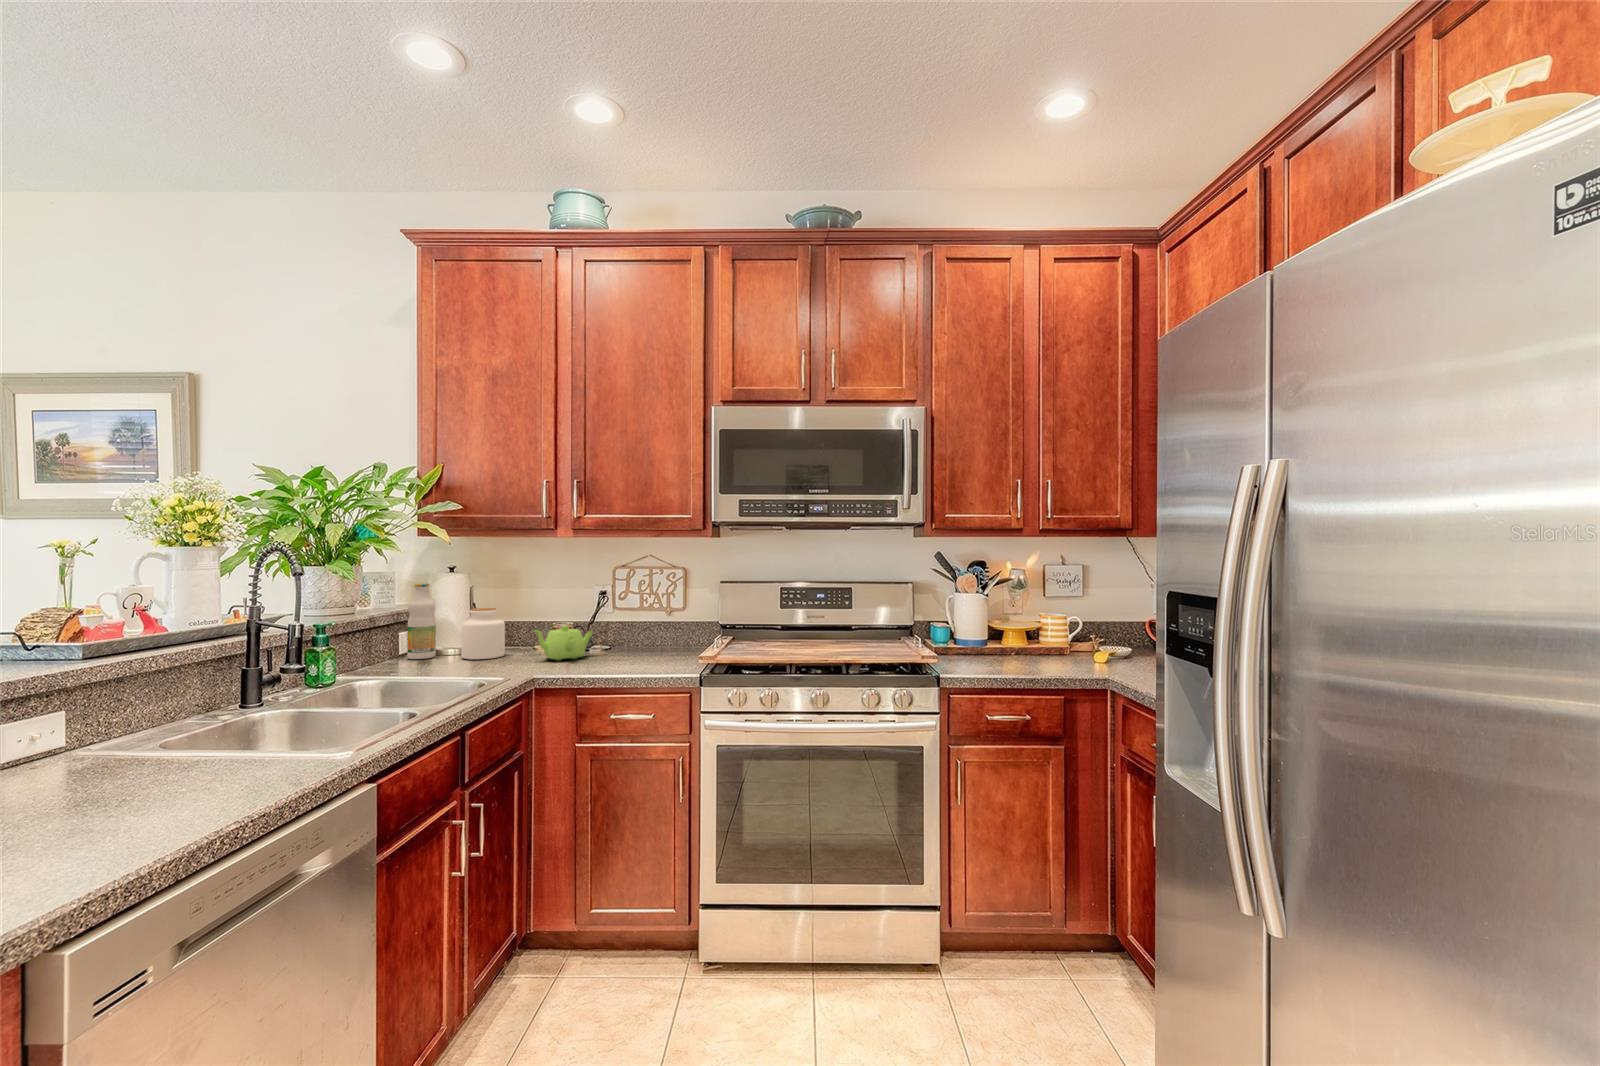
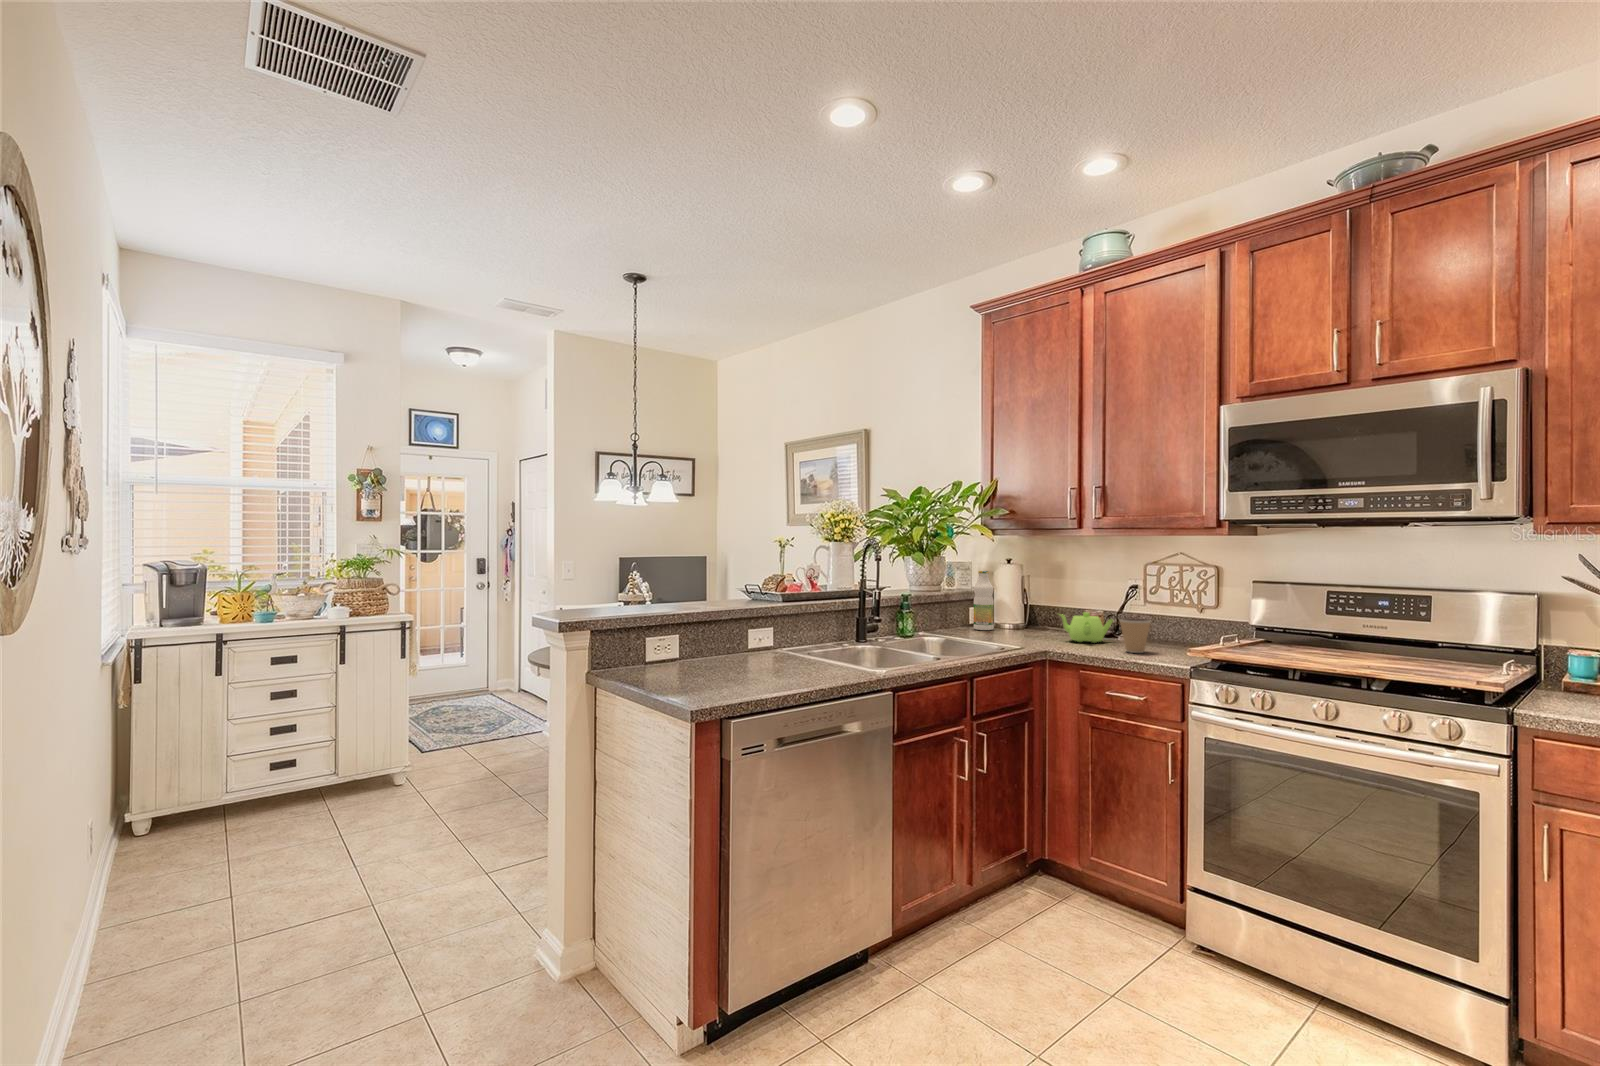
jar: present [461,608,505,659] -> none [1009,593,1043,635]
coffee cup: none [613,628,646,666] -> present [1120,618,1150,653]

